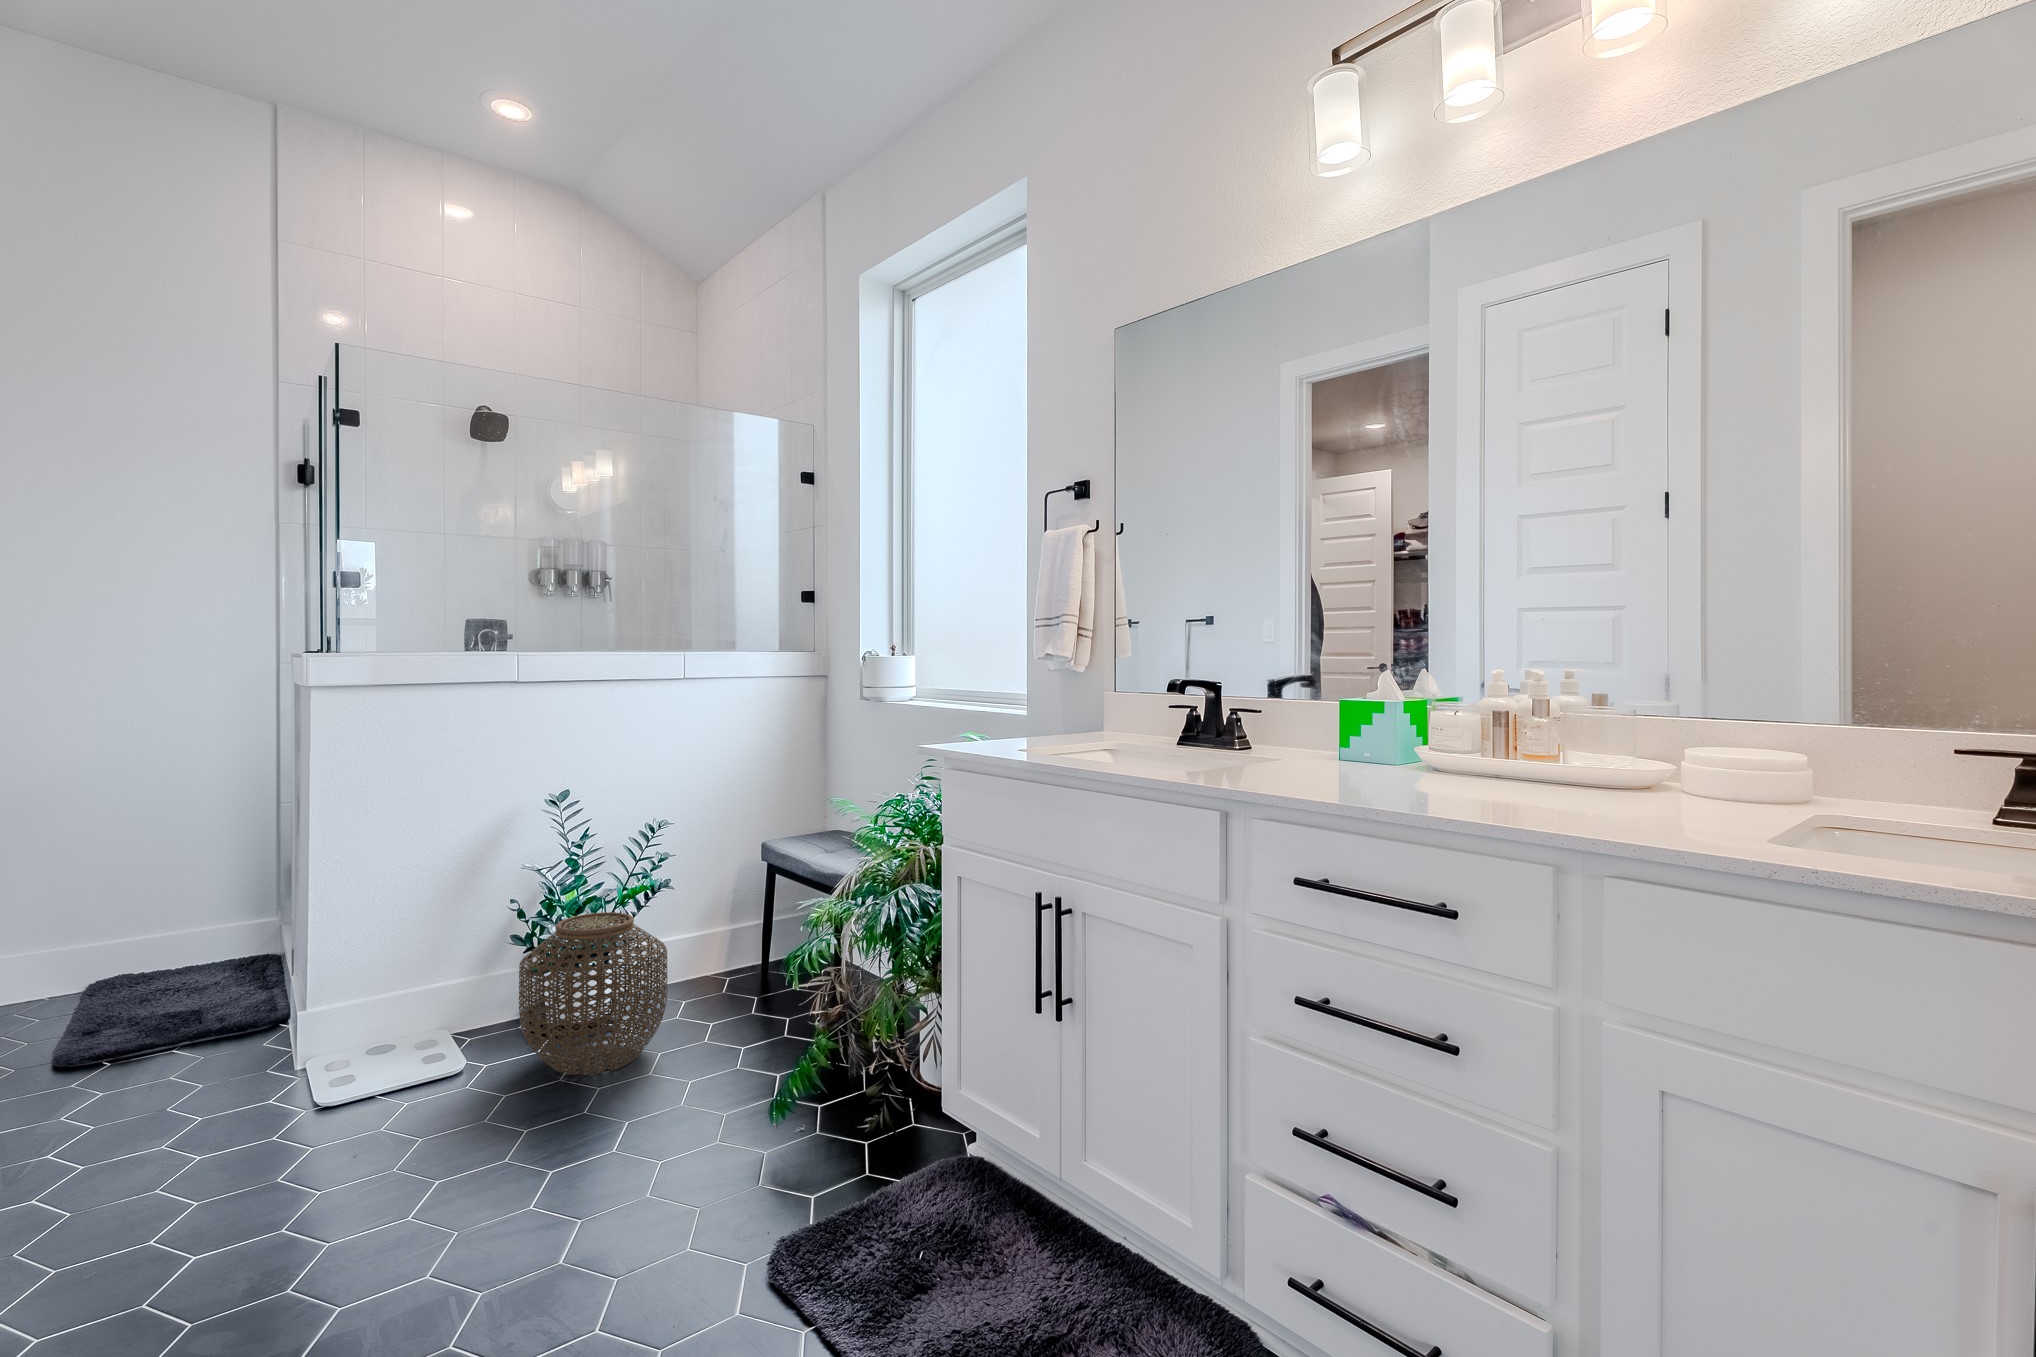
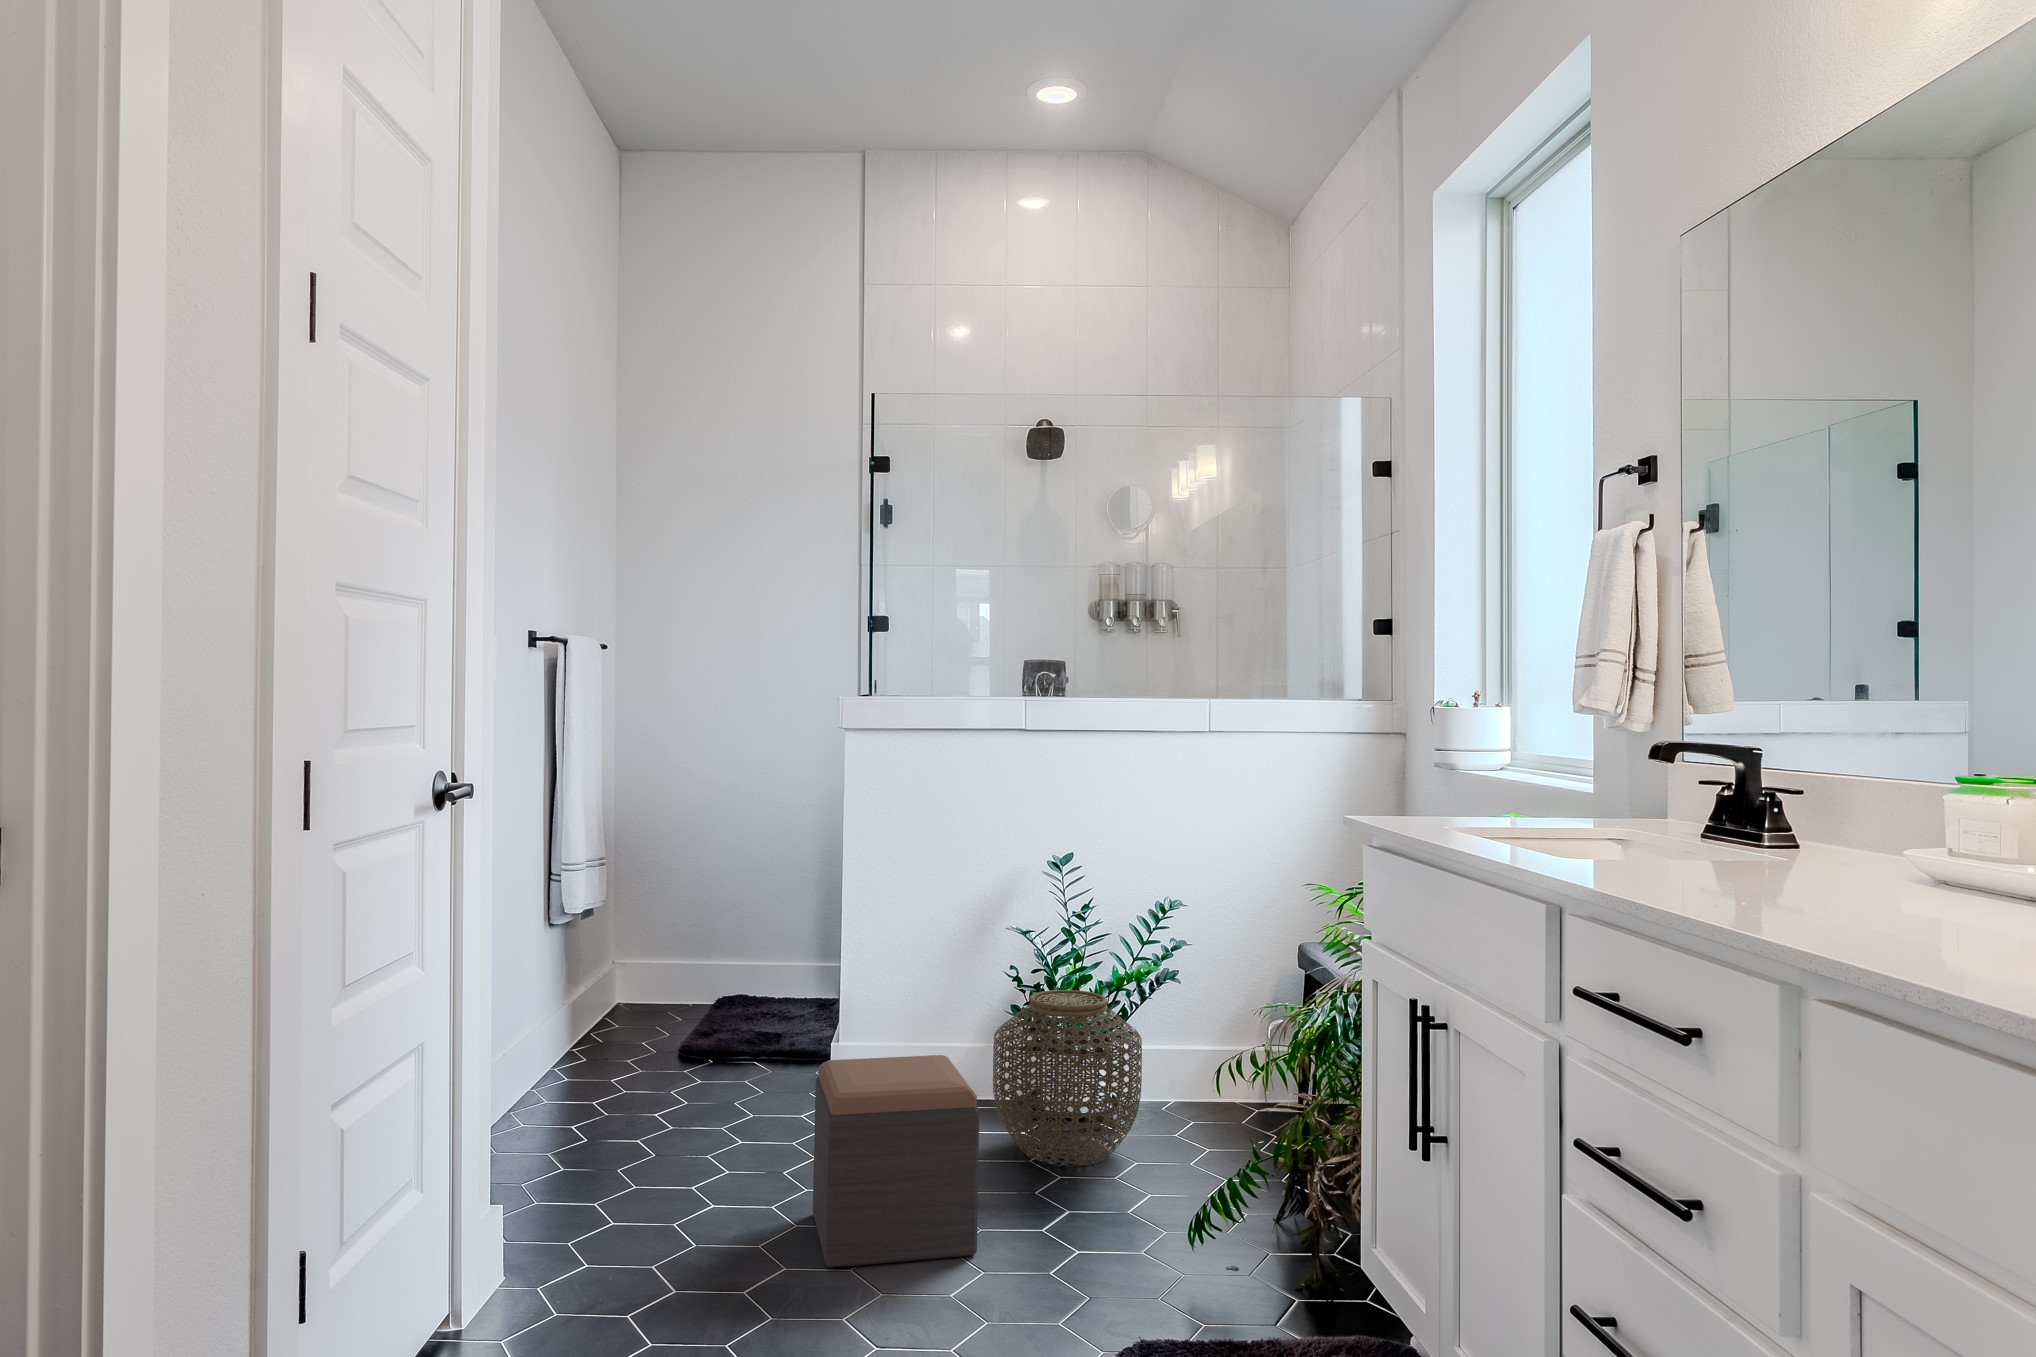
footstool: none [344,999,559,1248] -> present [813,1055,979,1268]

